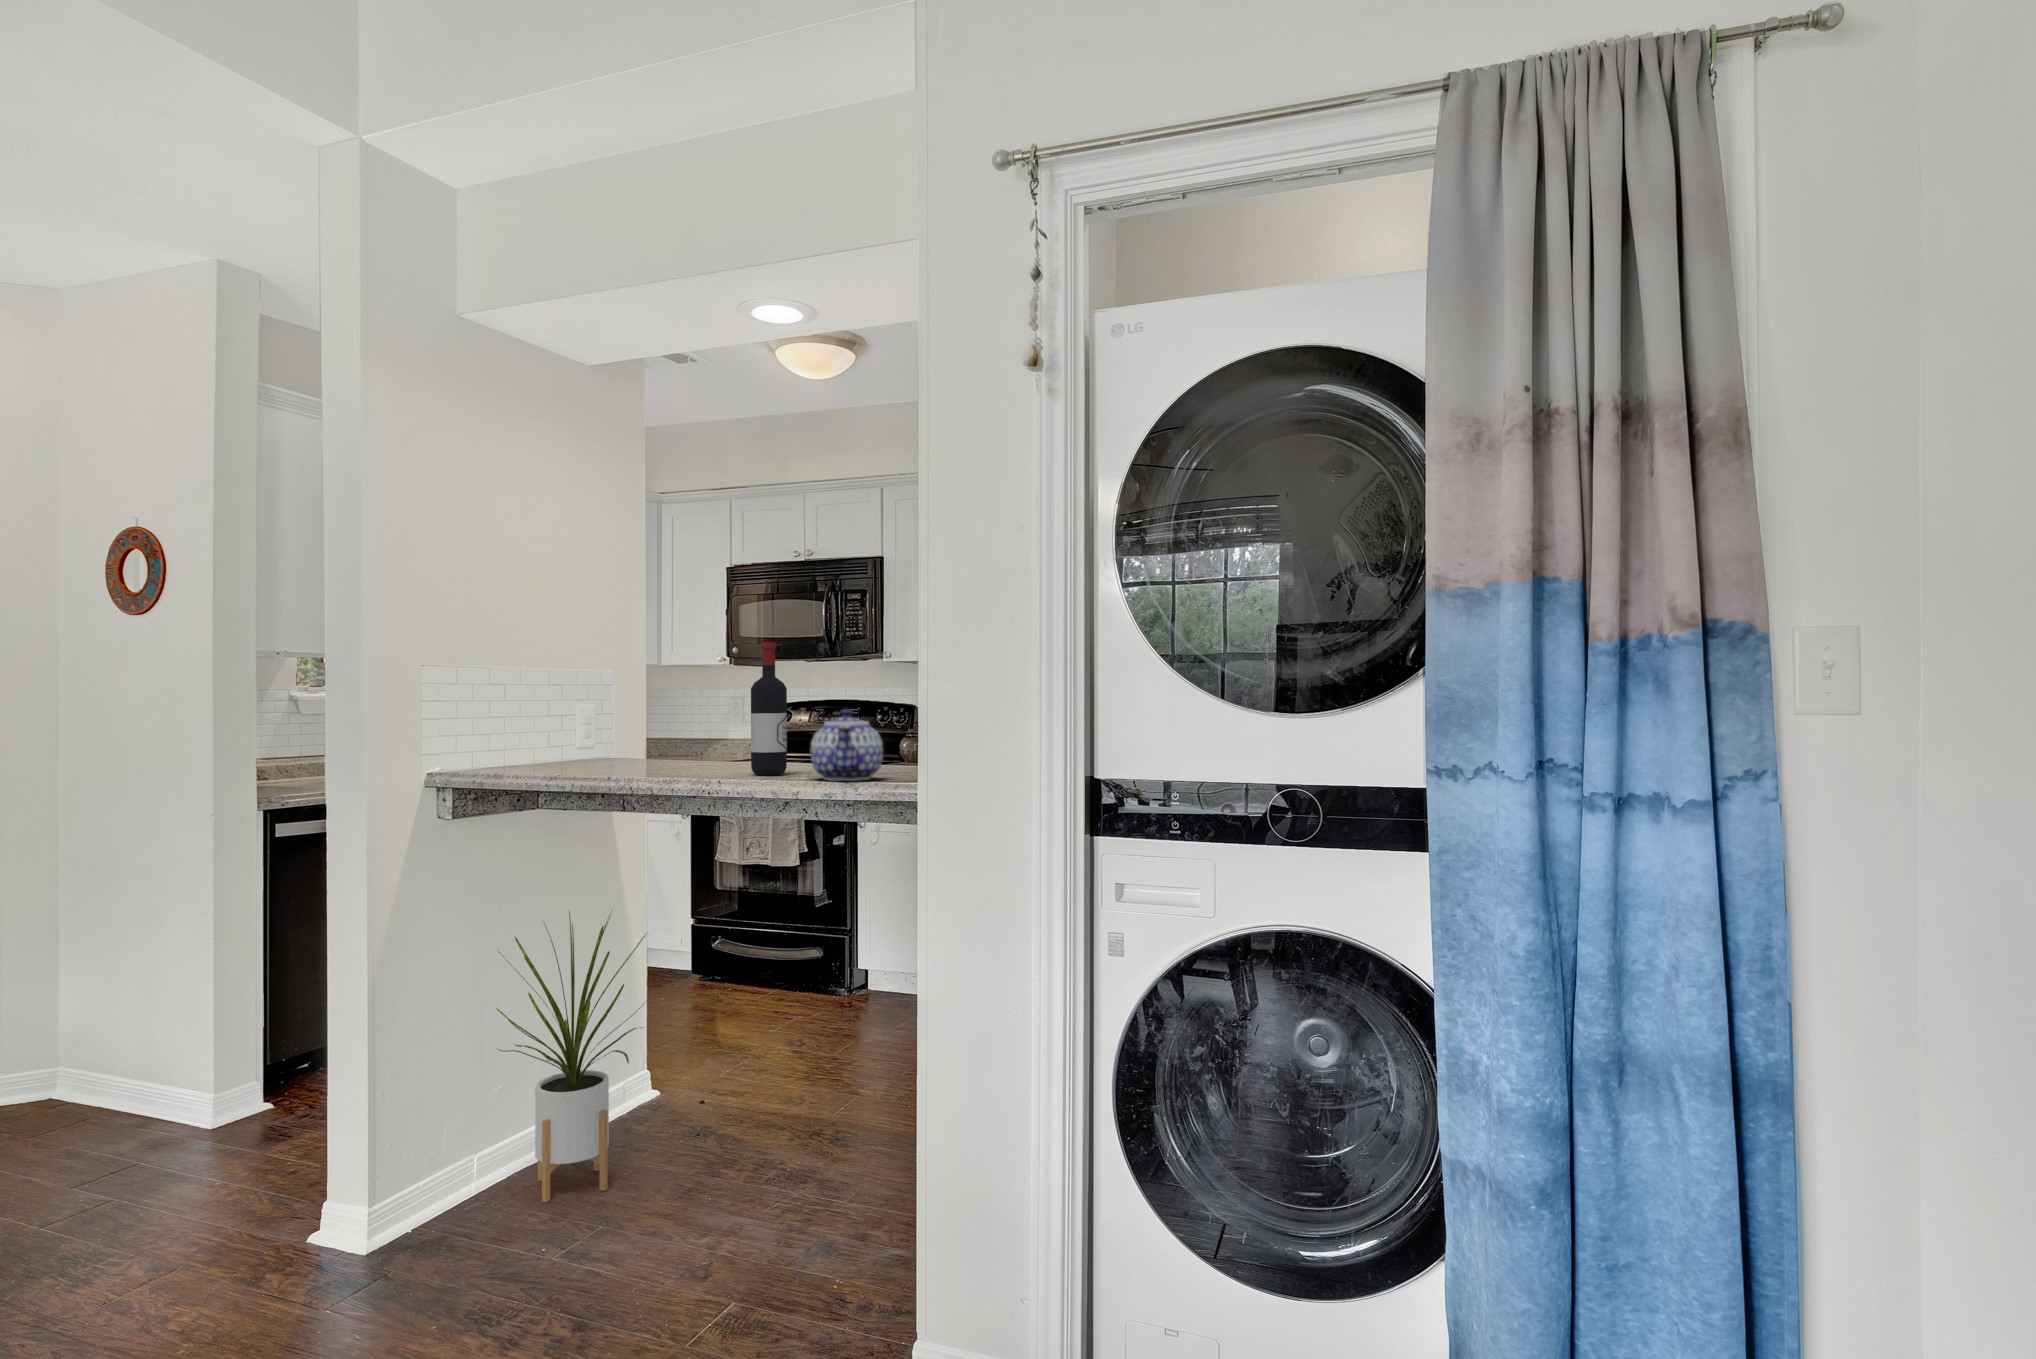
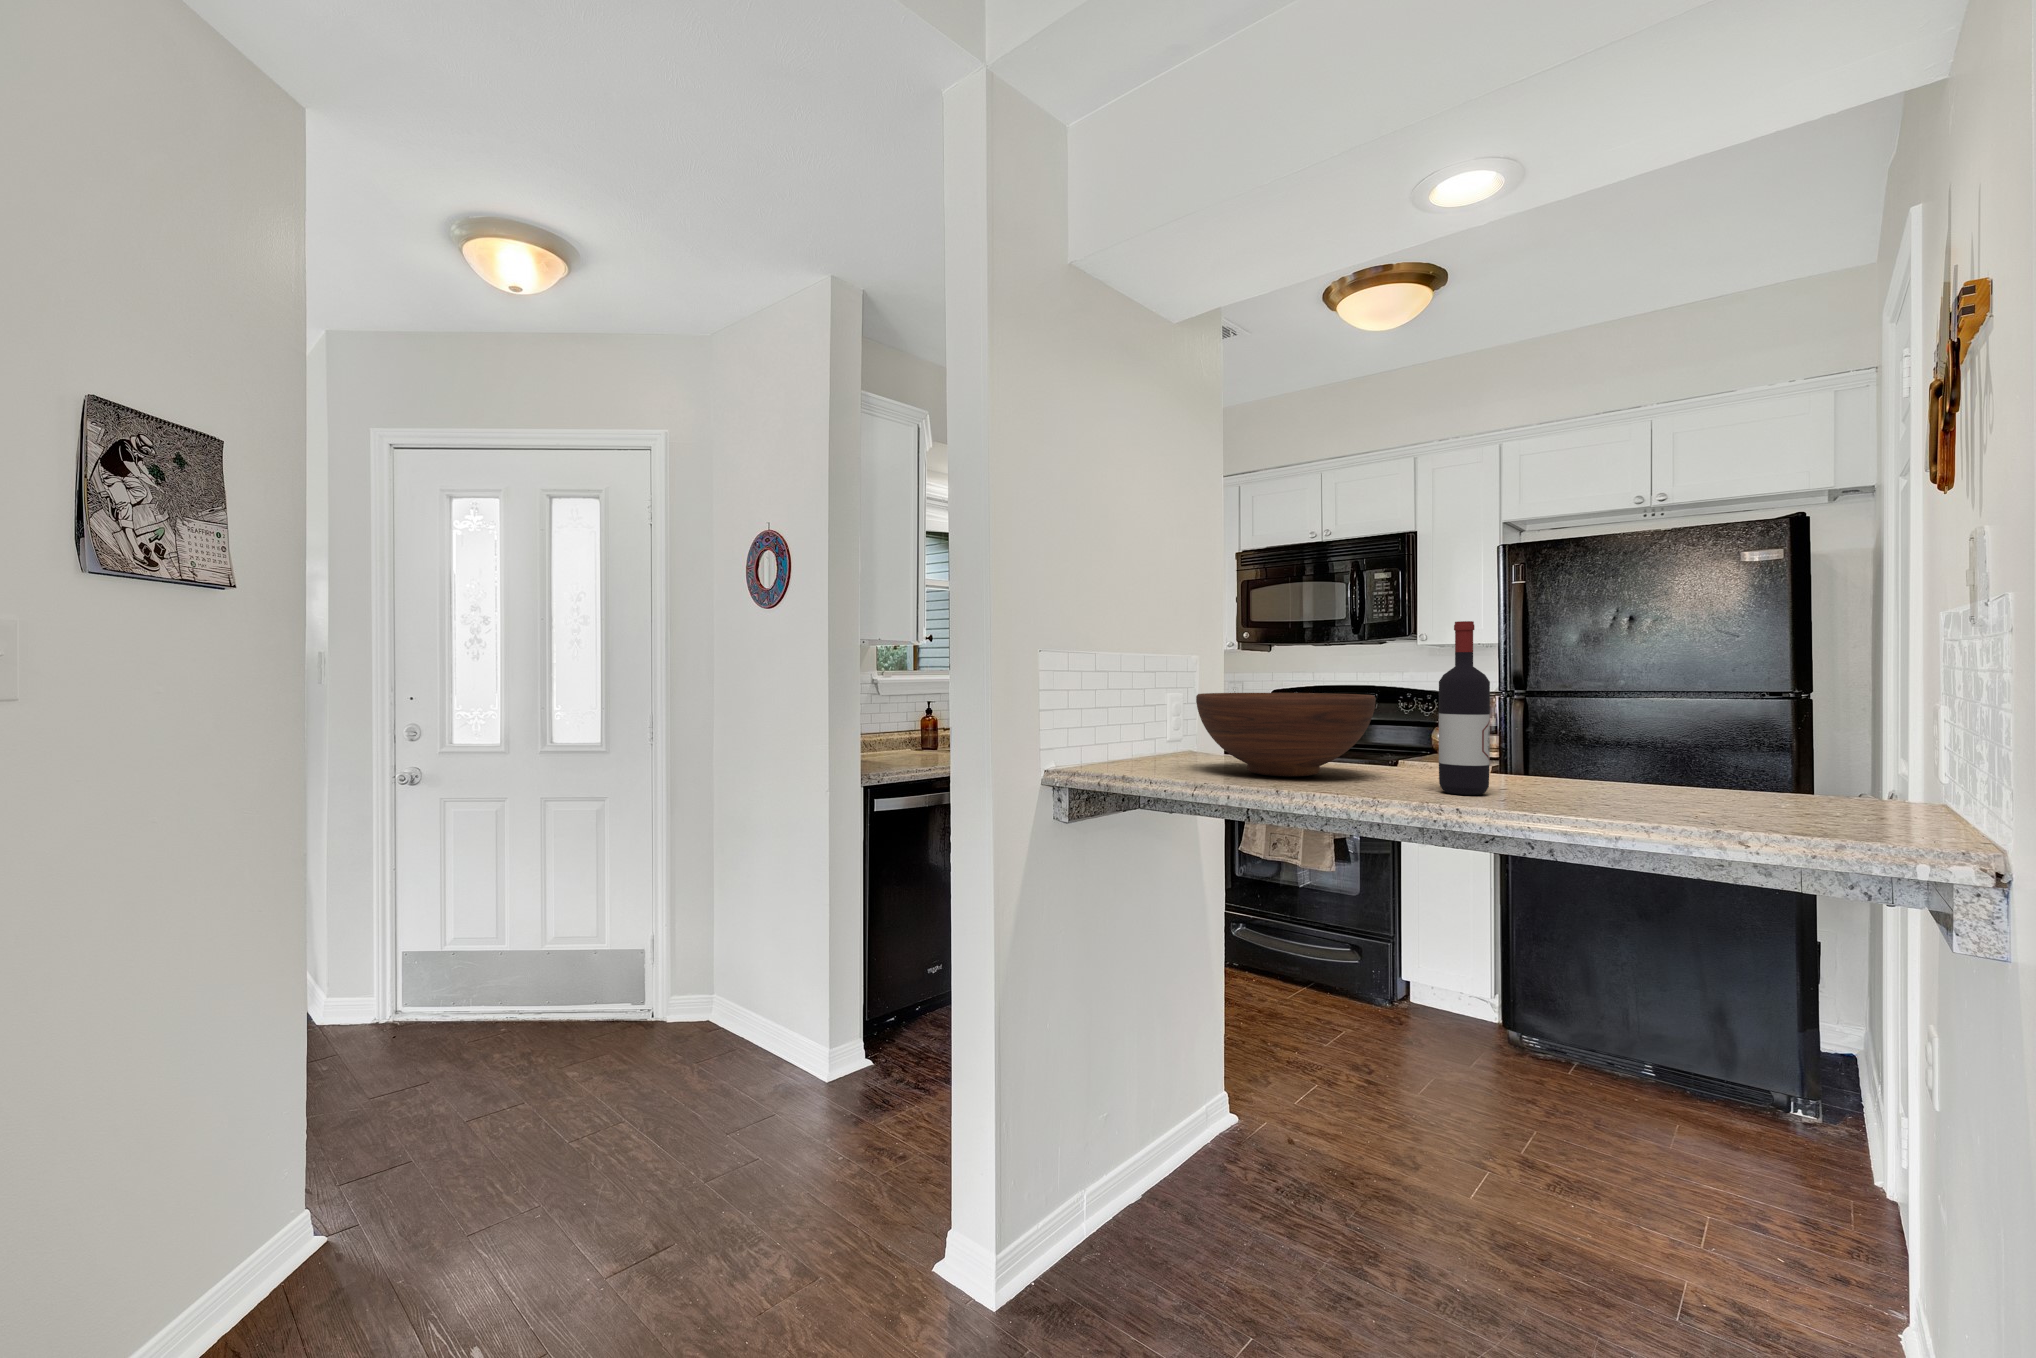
fruit bowl: none [575,701,728,770] -> present [1196,693,1376,777]
teapot: present [811,709,883,781] -> none [1563,713,1687,817]
house plant: present [496,911,646,1203] -> none [1108,924,1276,1262]

